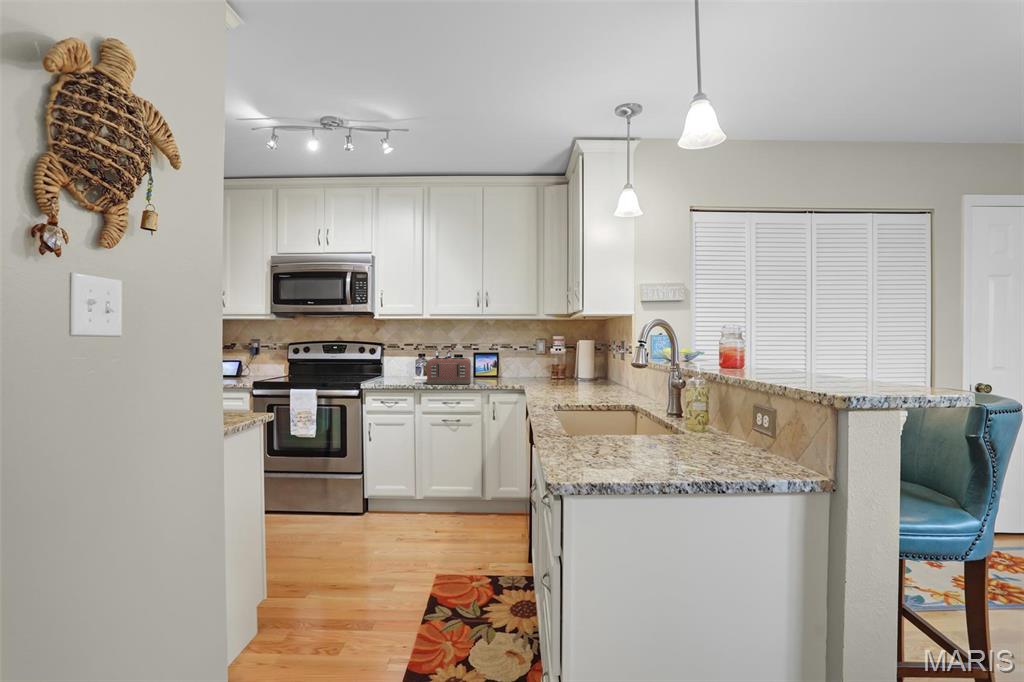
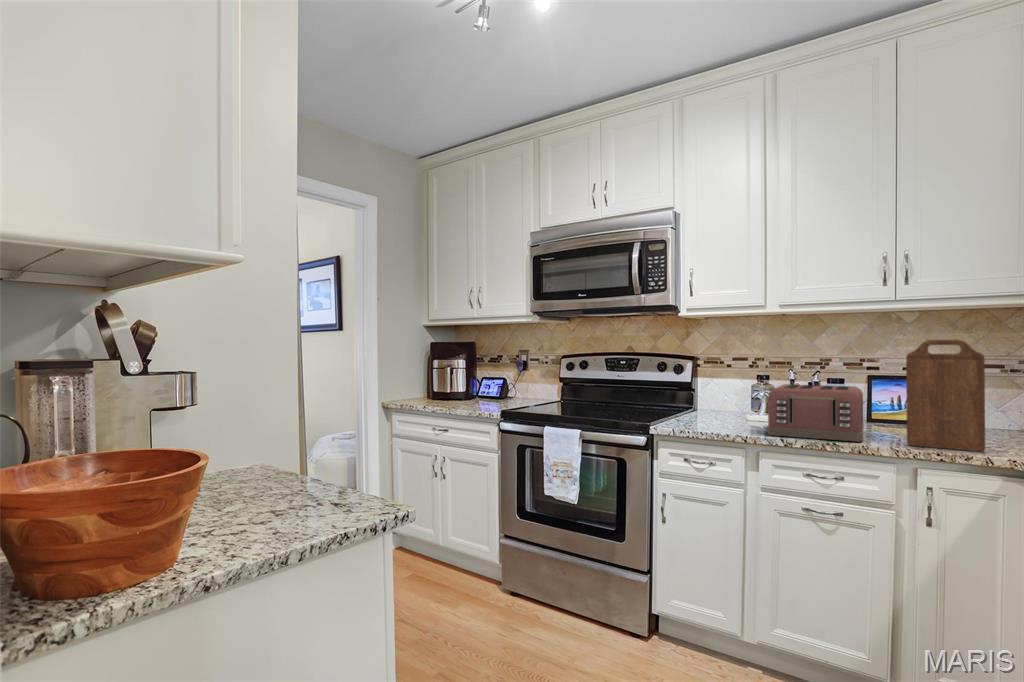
cutting board: none [488,334,517,384] -> present [906,339,985,451]

